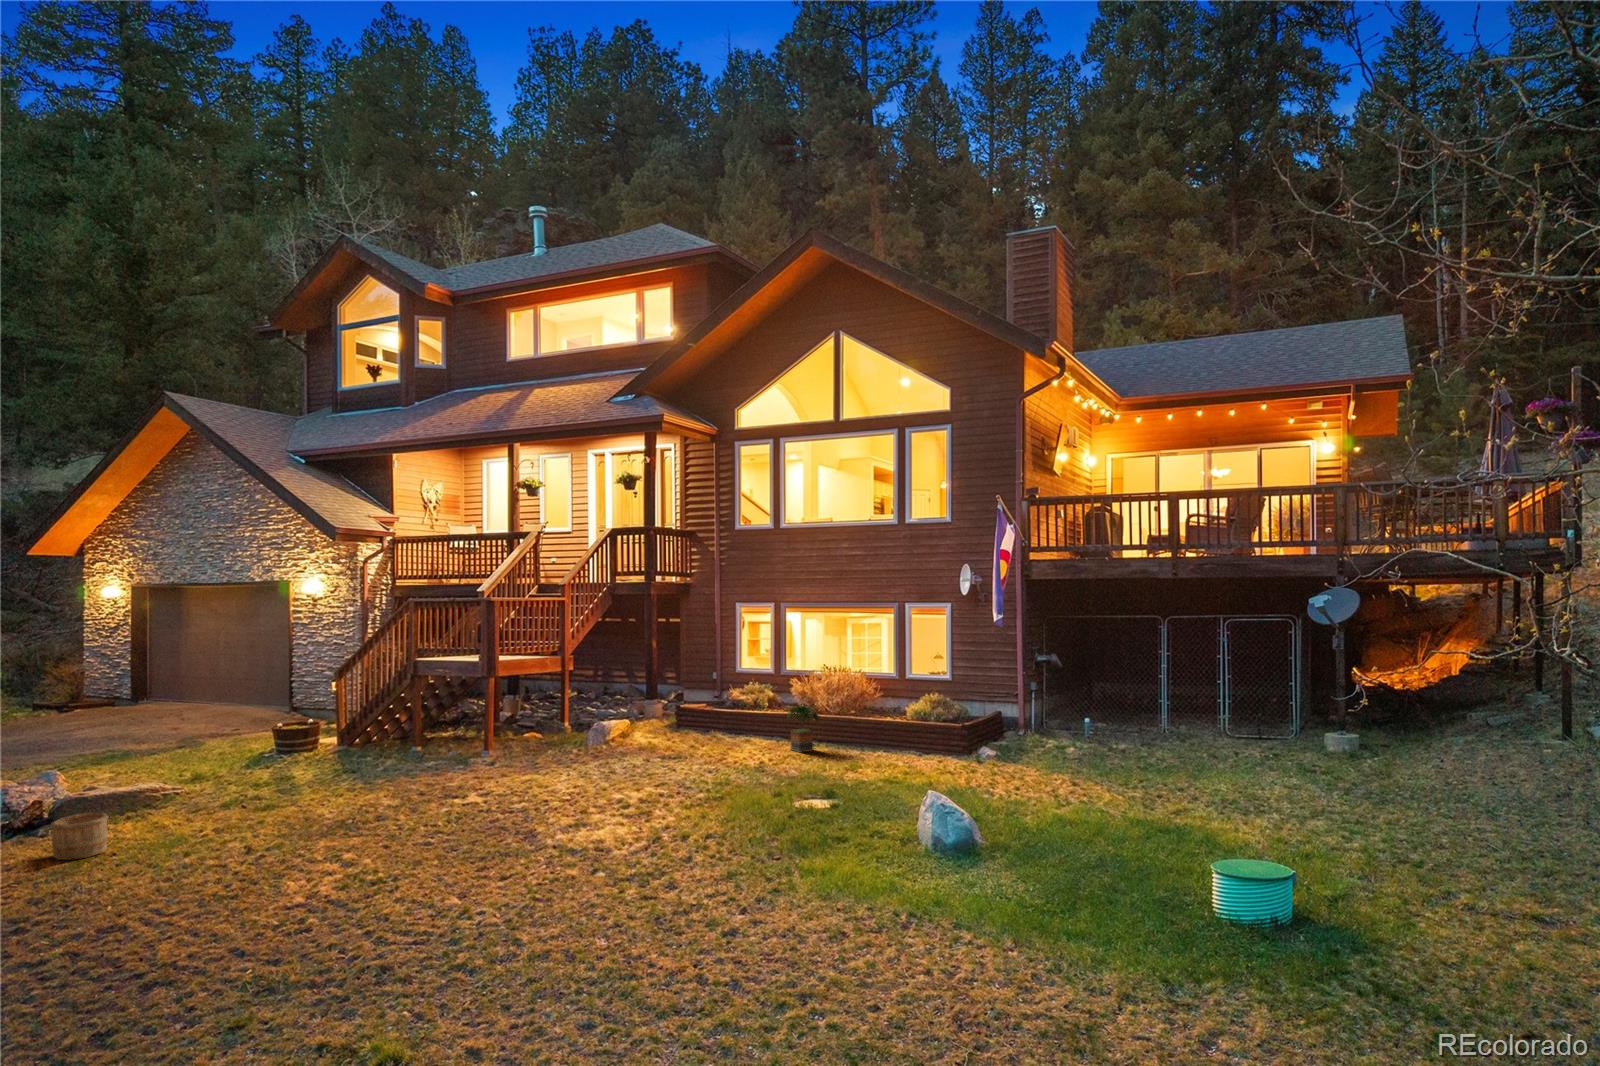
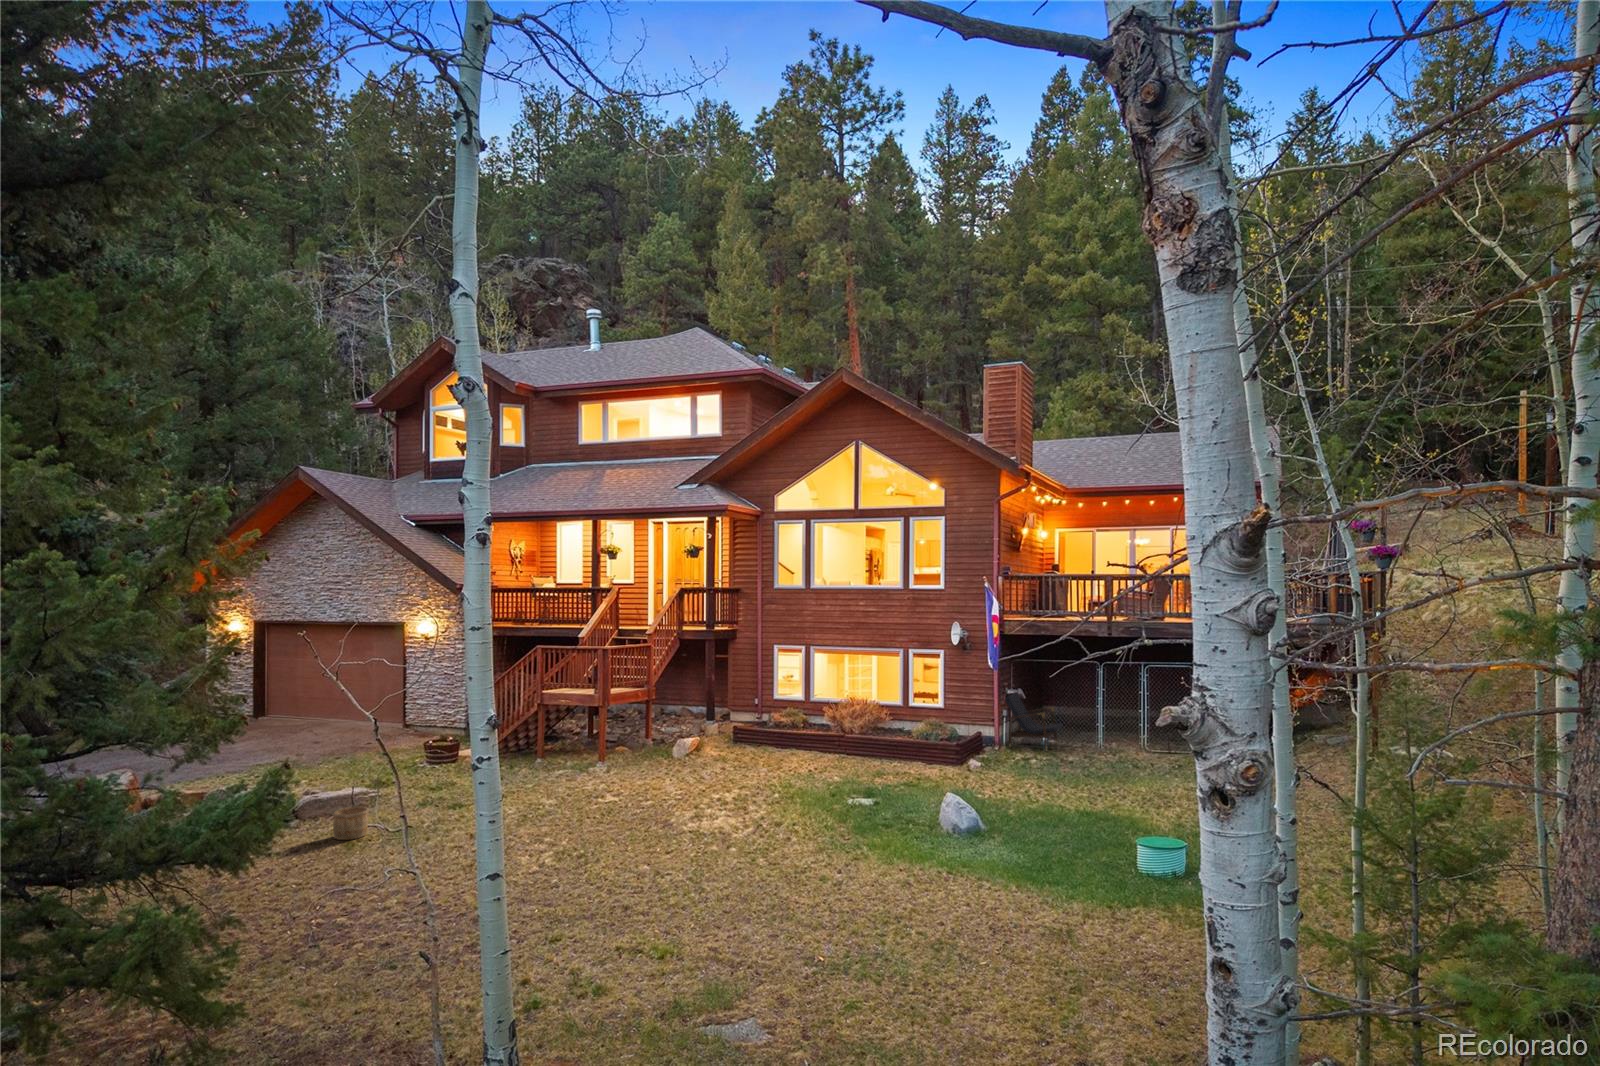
lounge chair: none [1035,661,1114,737] -> present [1005,693,1063,750]
potted tree: present [788,706,820,752] -> none [823,727,849,763]

